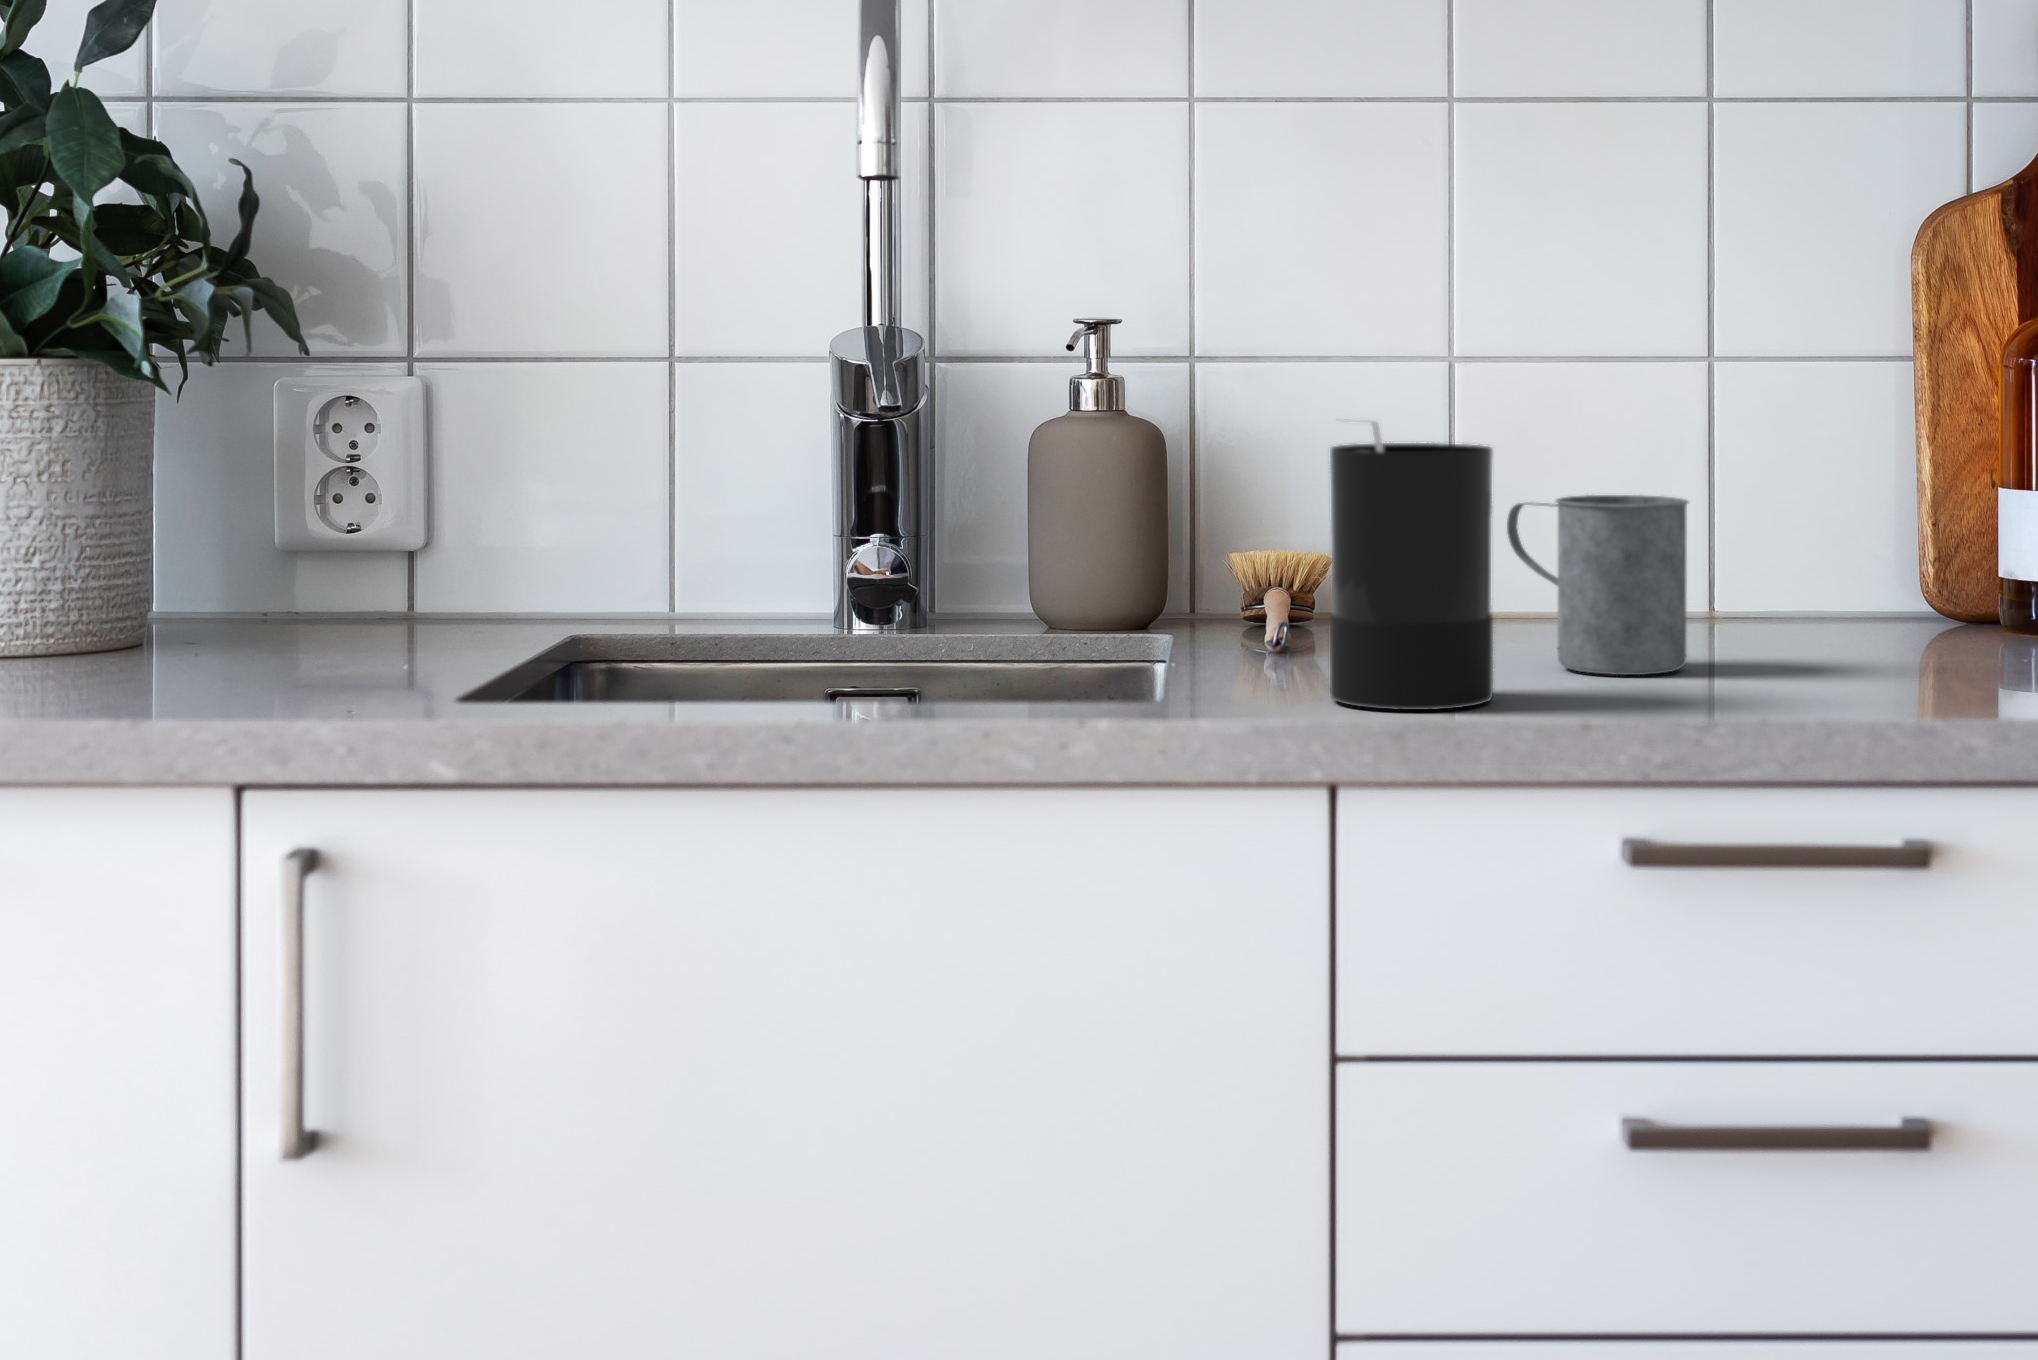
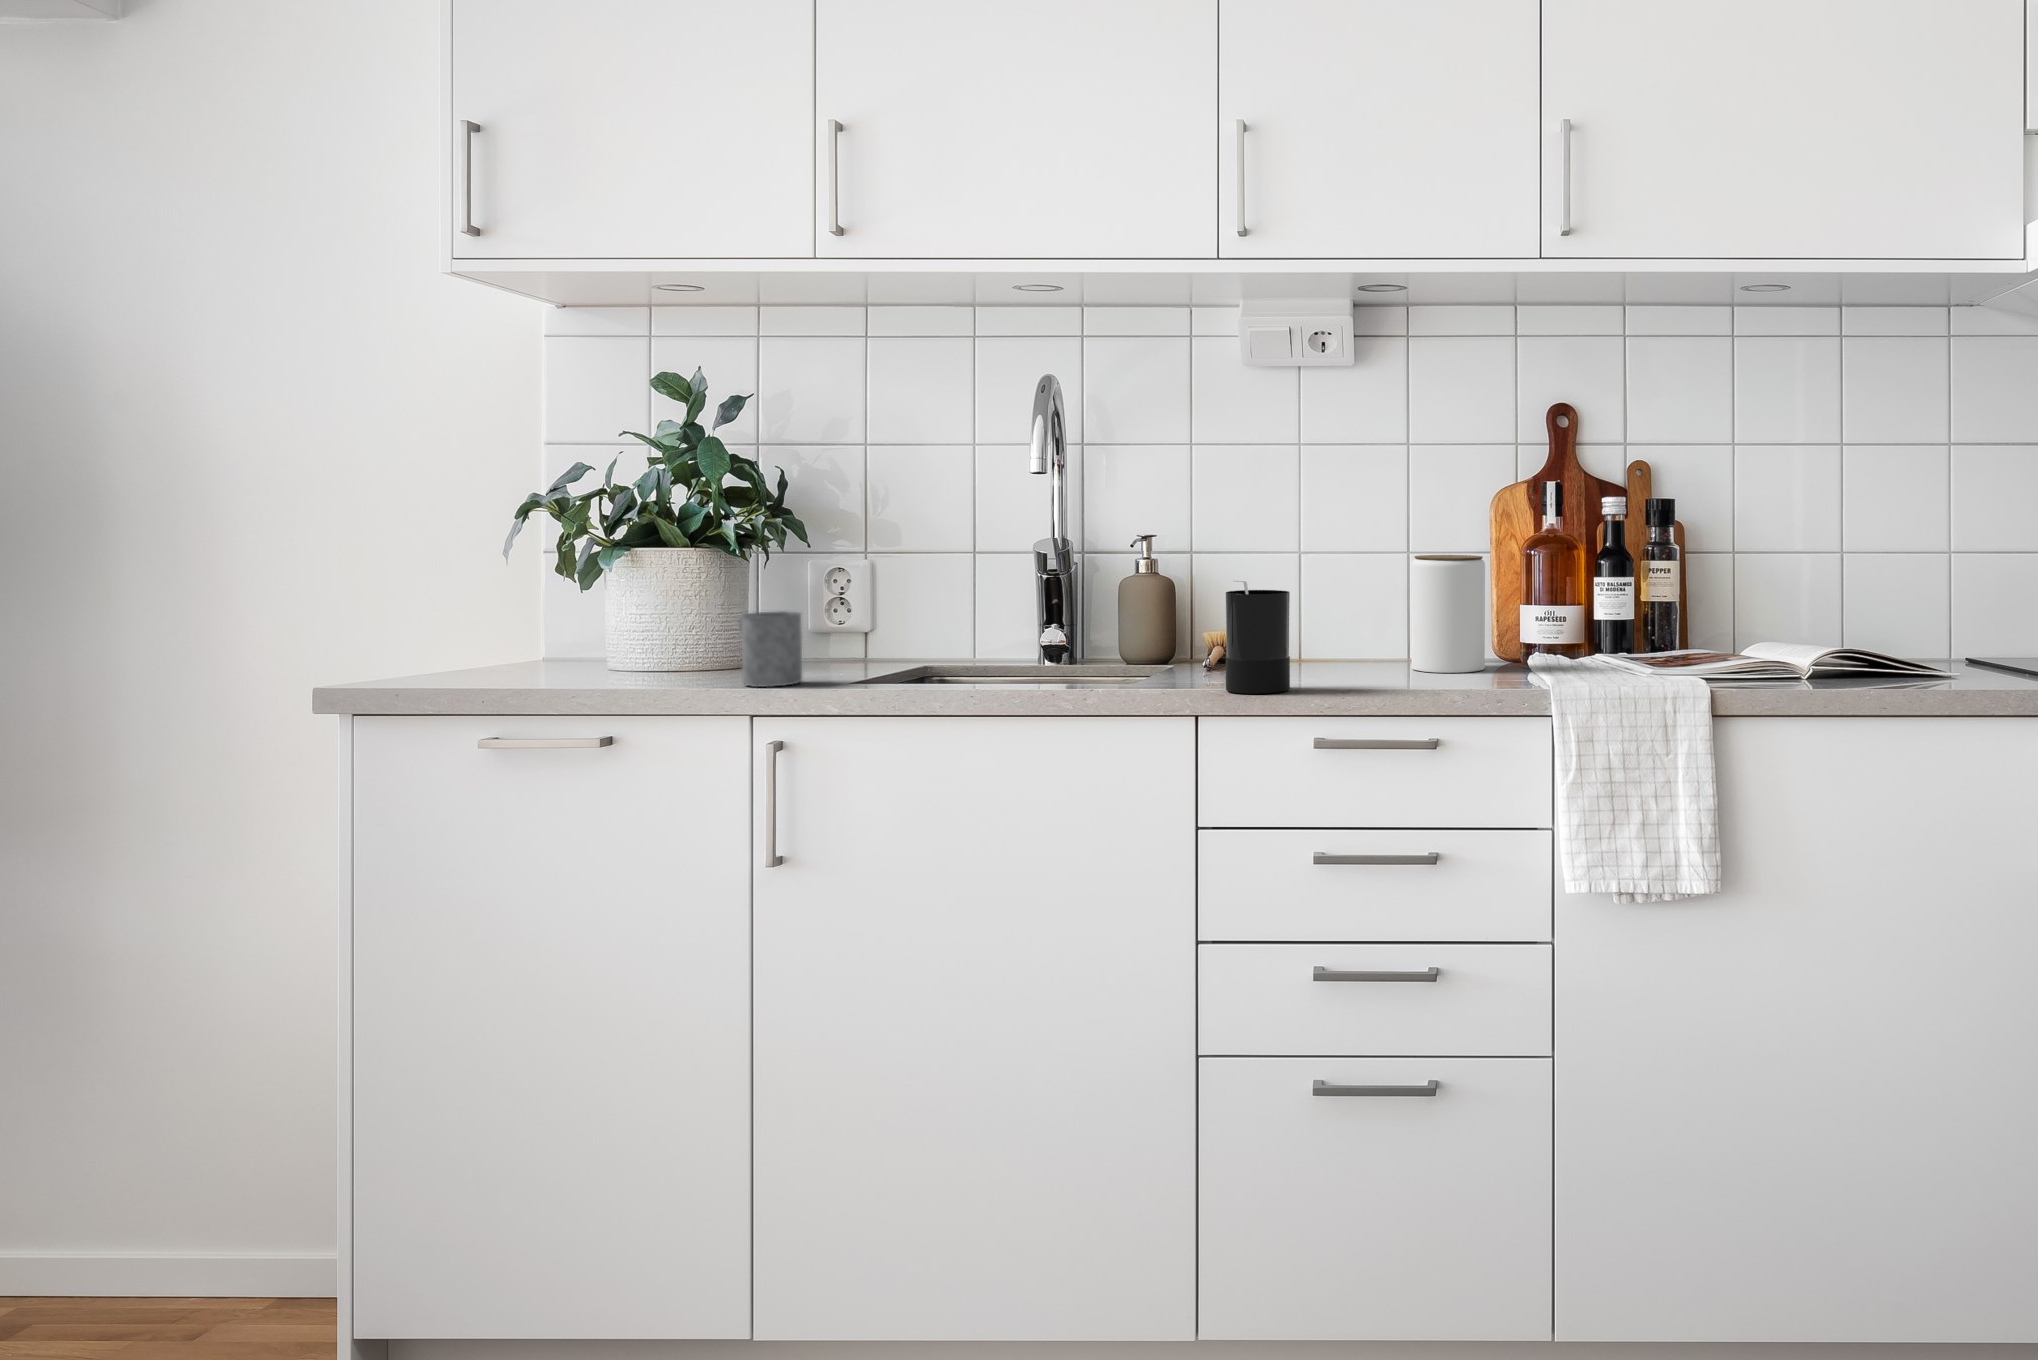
jar: none [1730,365,1914,654] -> present [1412,555,1485,673]
mug: present [1507,495,1688,675] -> present [739,611,802,687]

